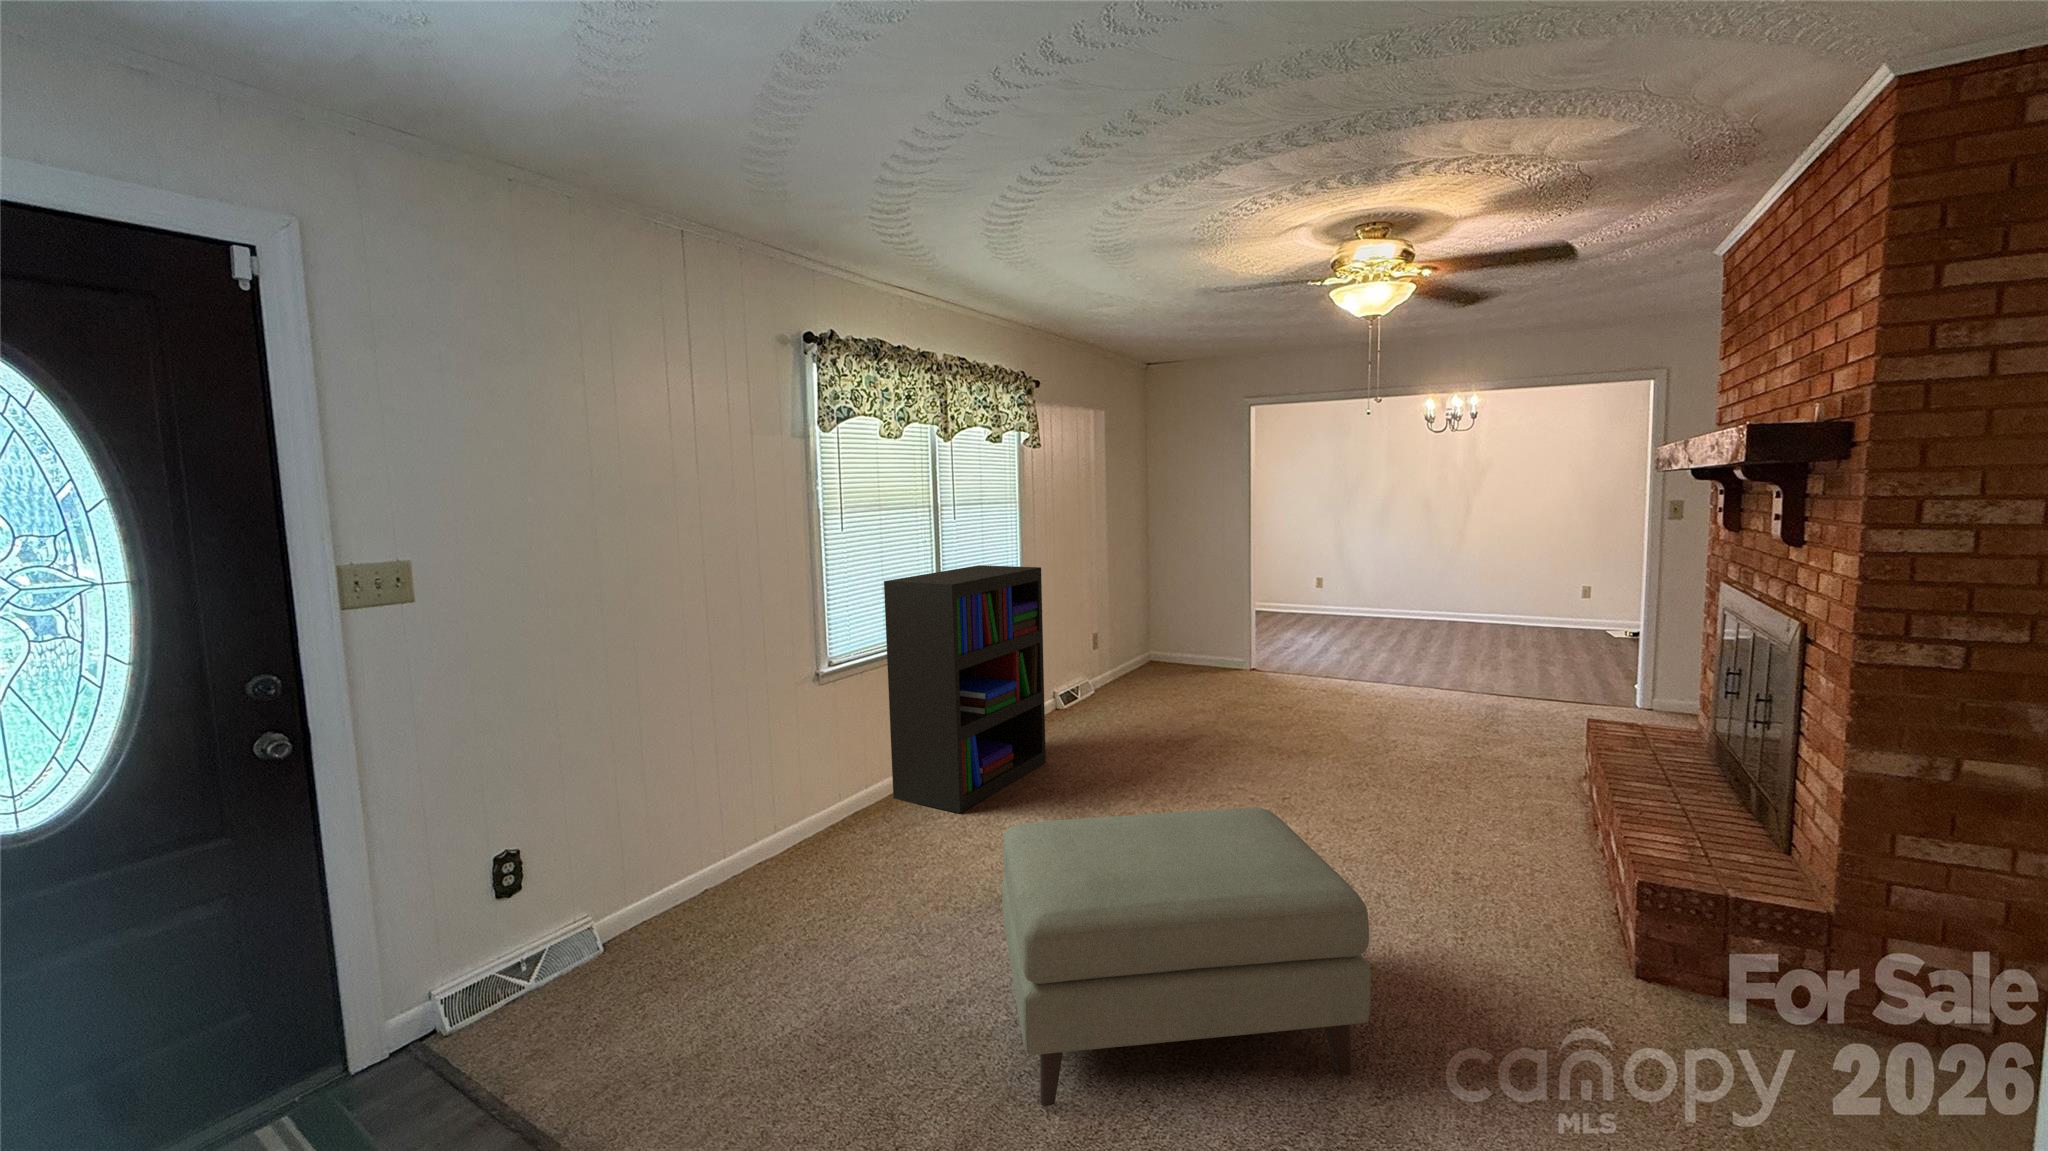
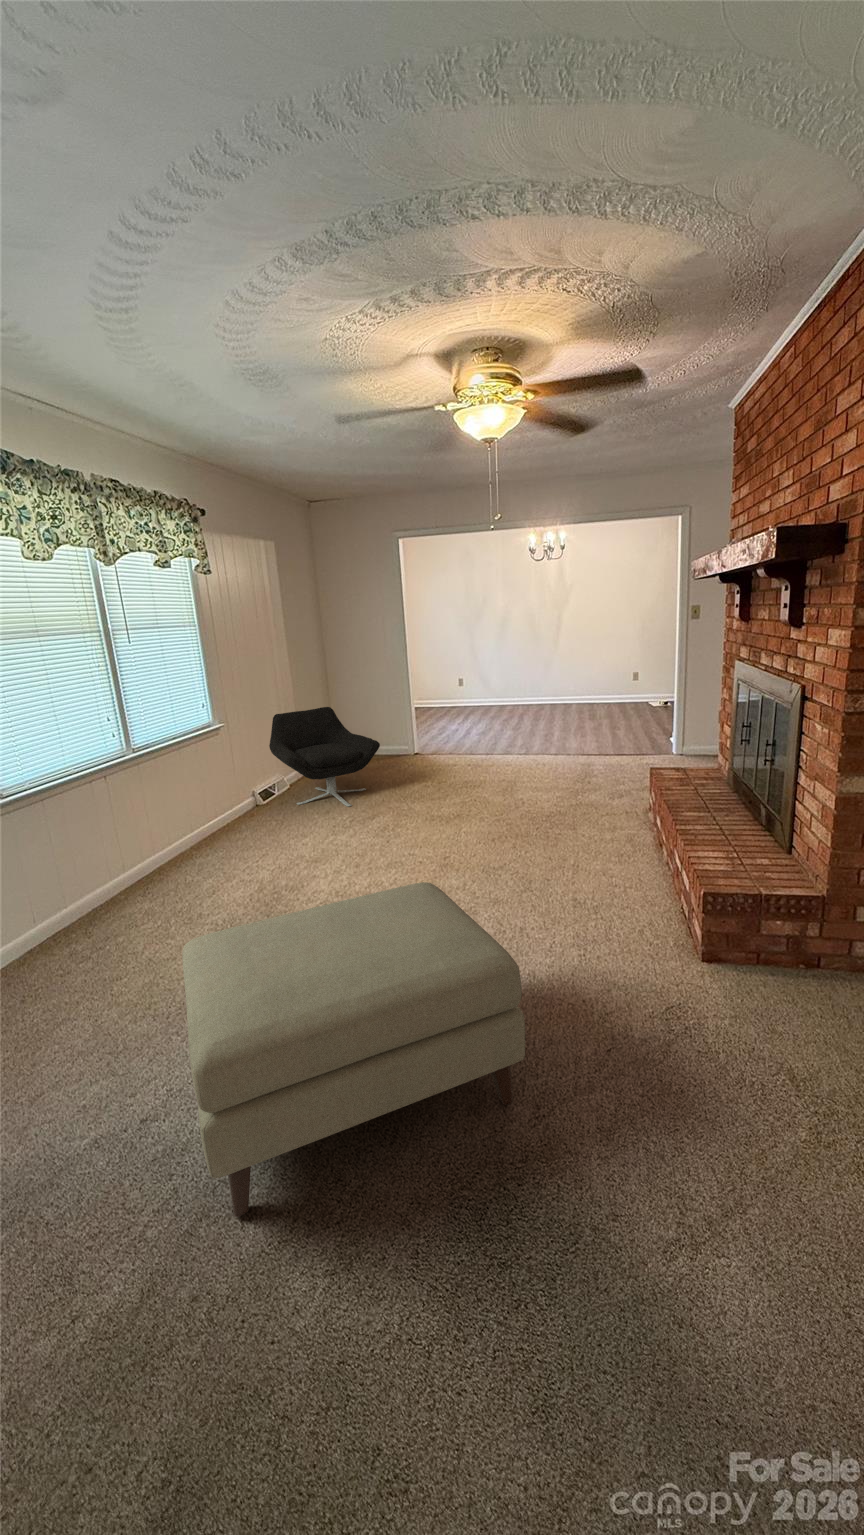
bookshelf: present [884,565,1046,813] -> none [55,684,246,914]
lounge chair: none [1078,602,1212,726] -> present [269,707,380,806]

